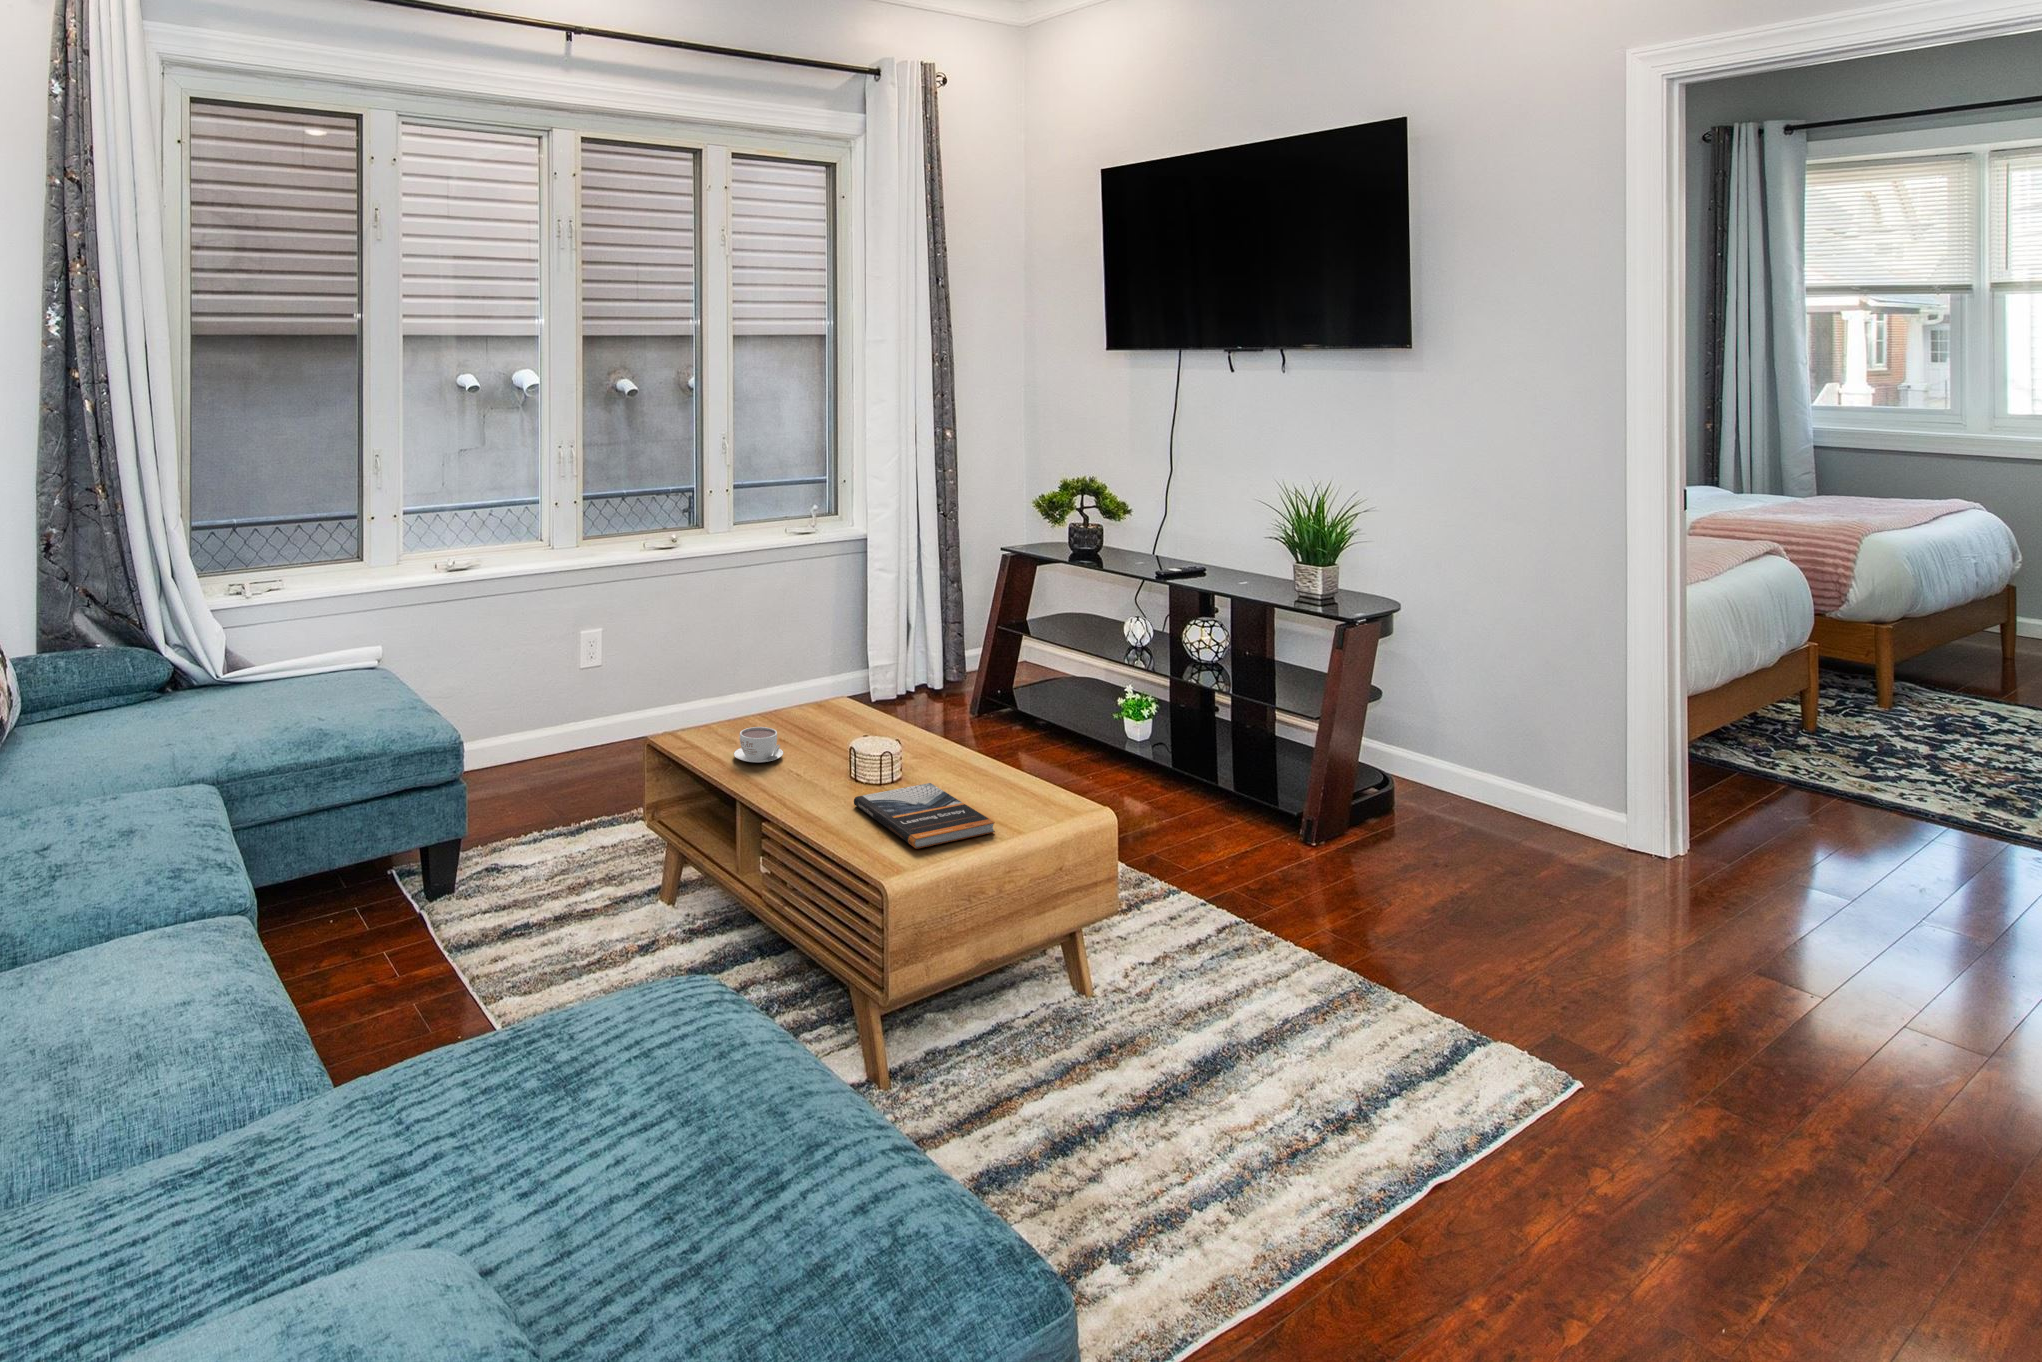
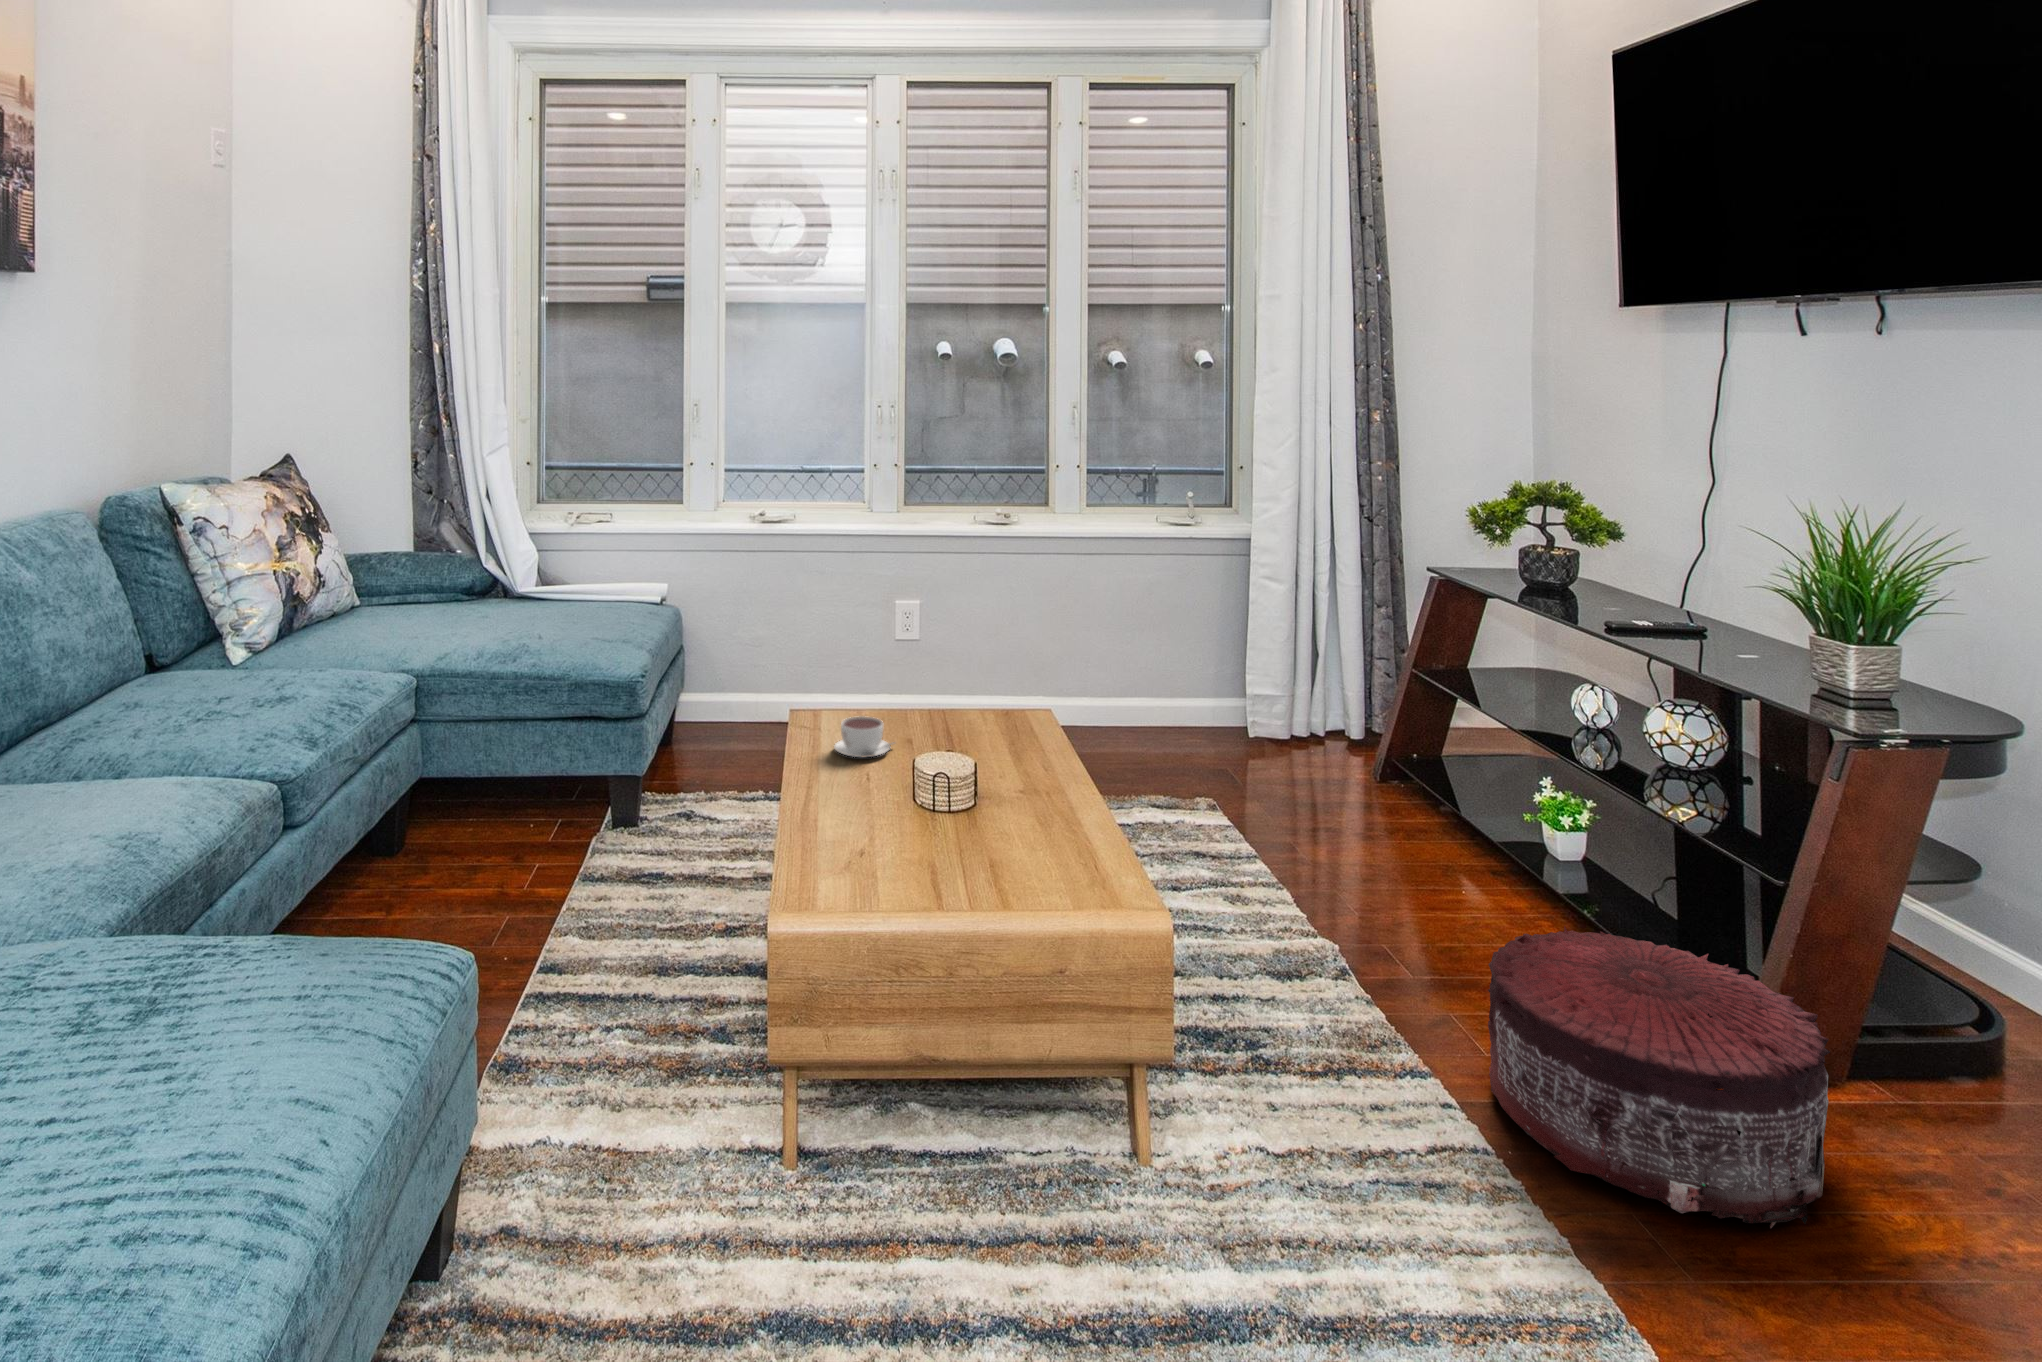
pouf: none [1209,774,1409,924] -> present [1488,927,1830,1229]
book: present [854,783,995,849] -> none [857,815,982,898]

